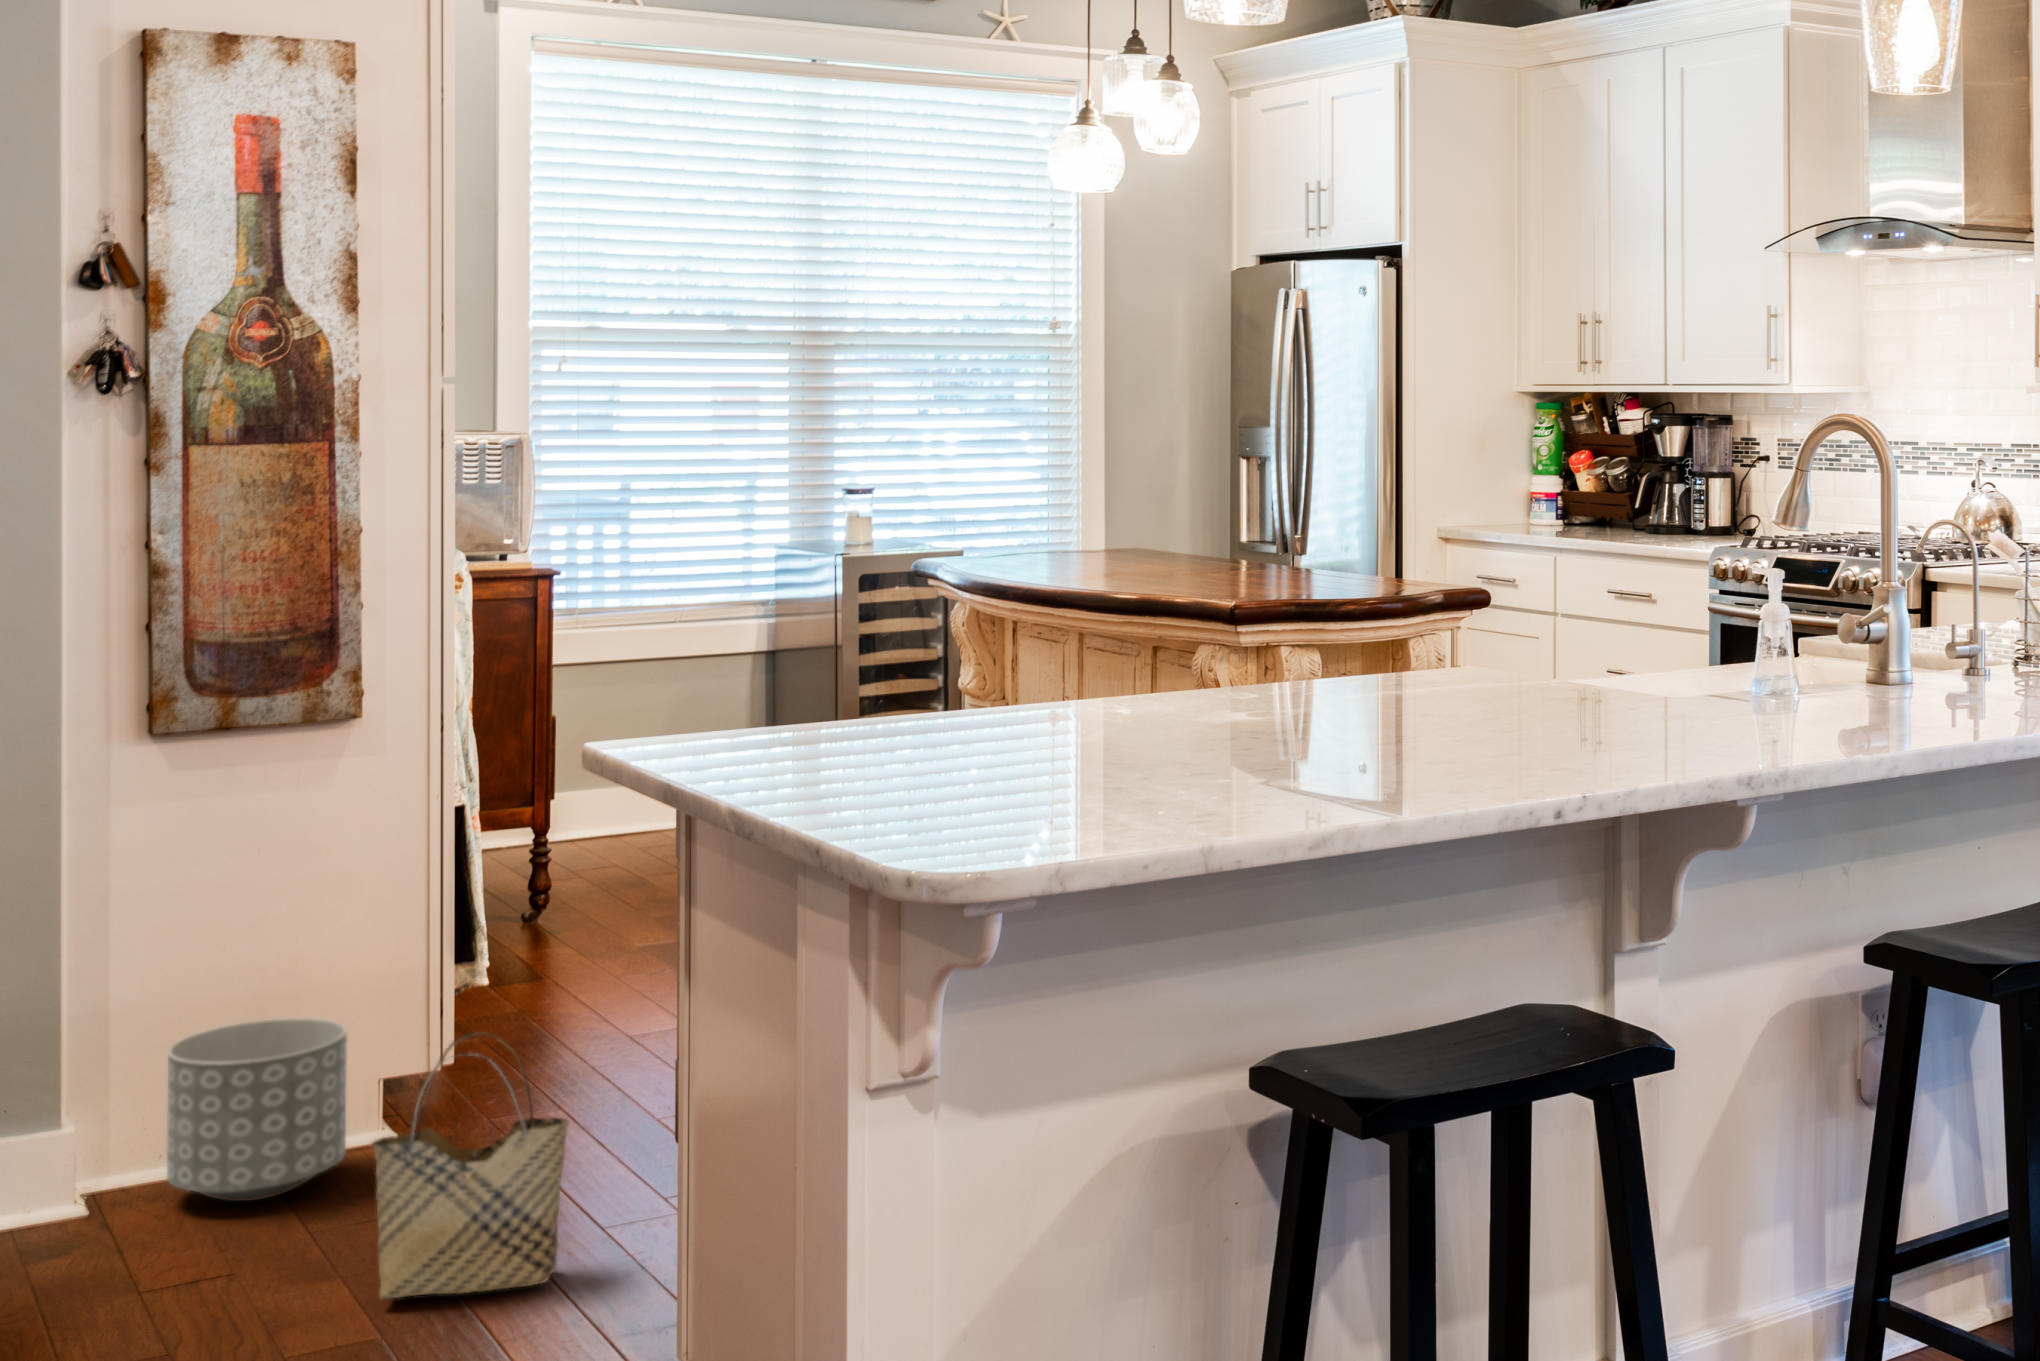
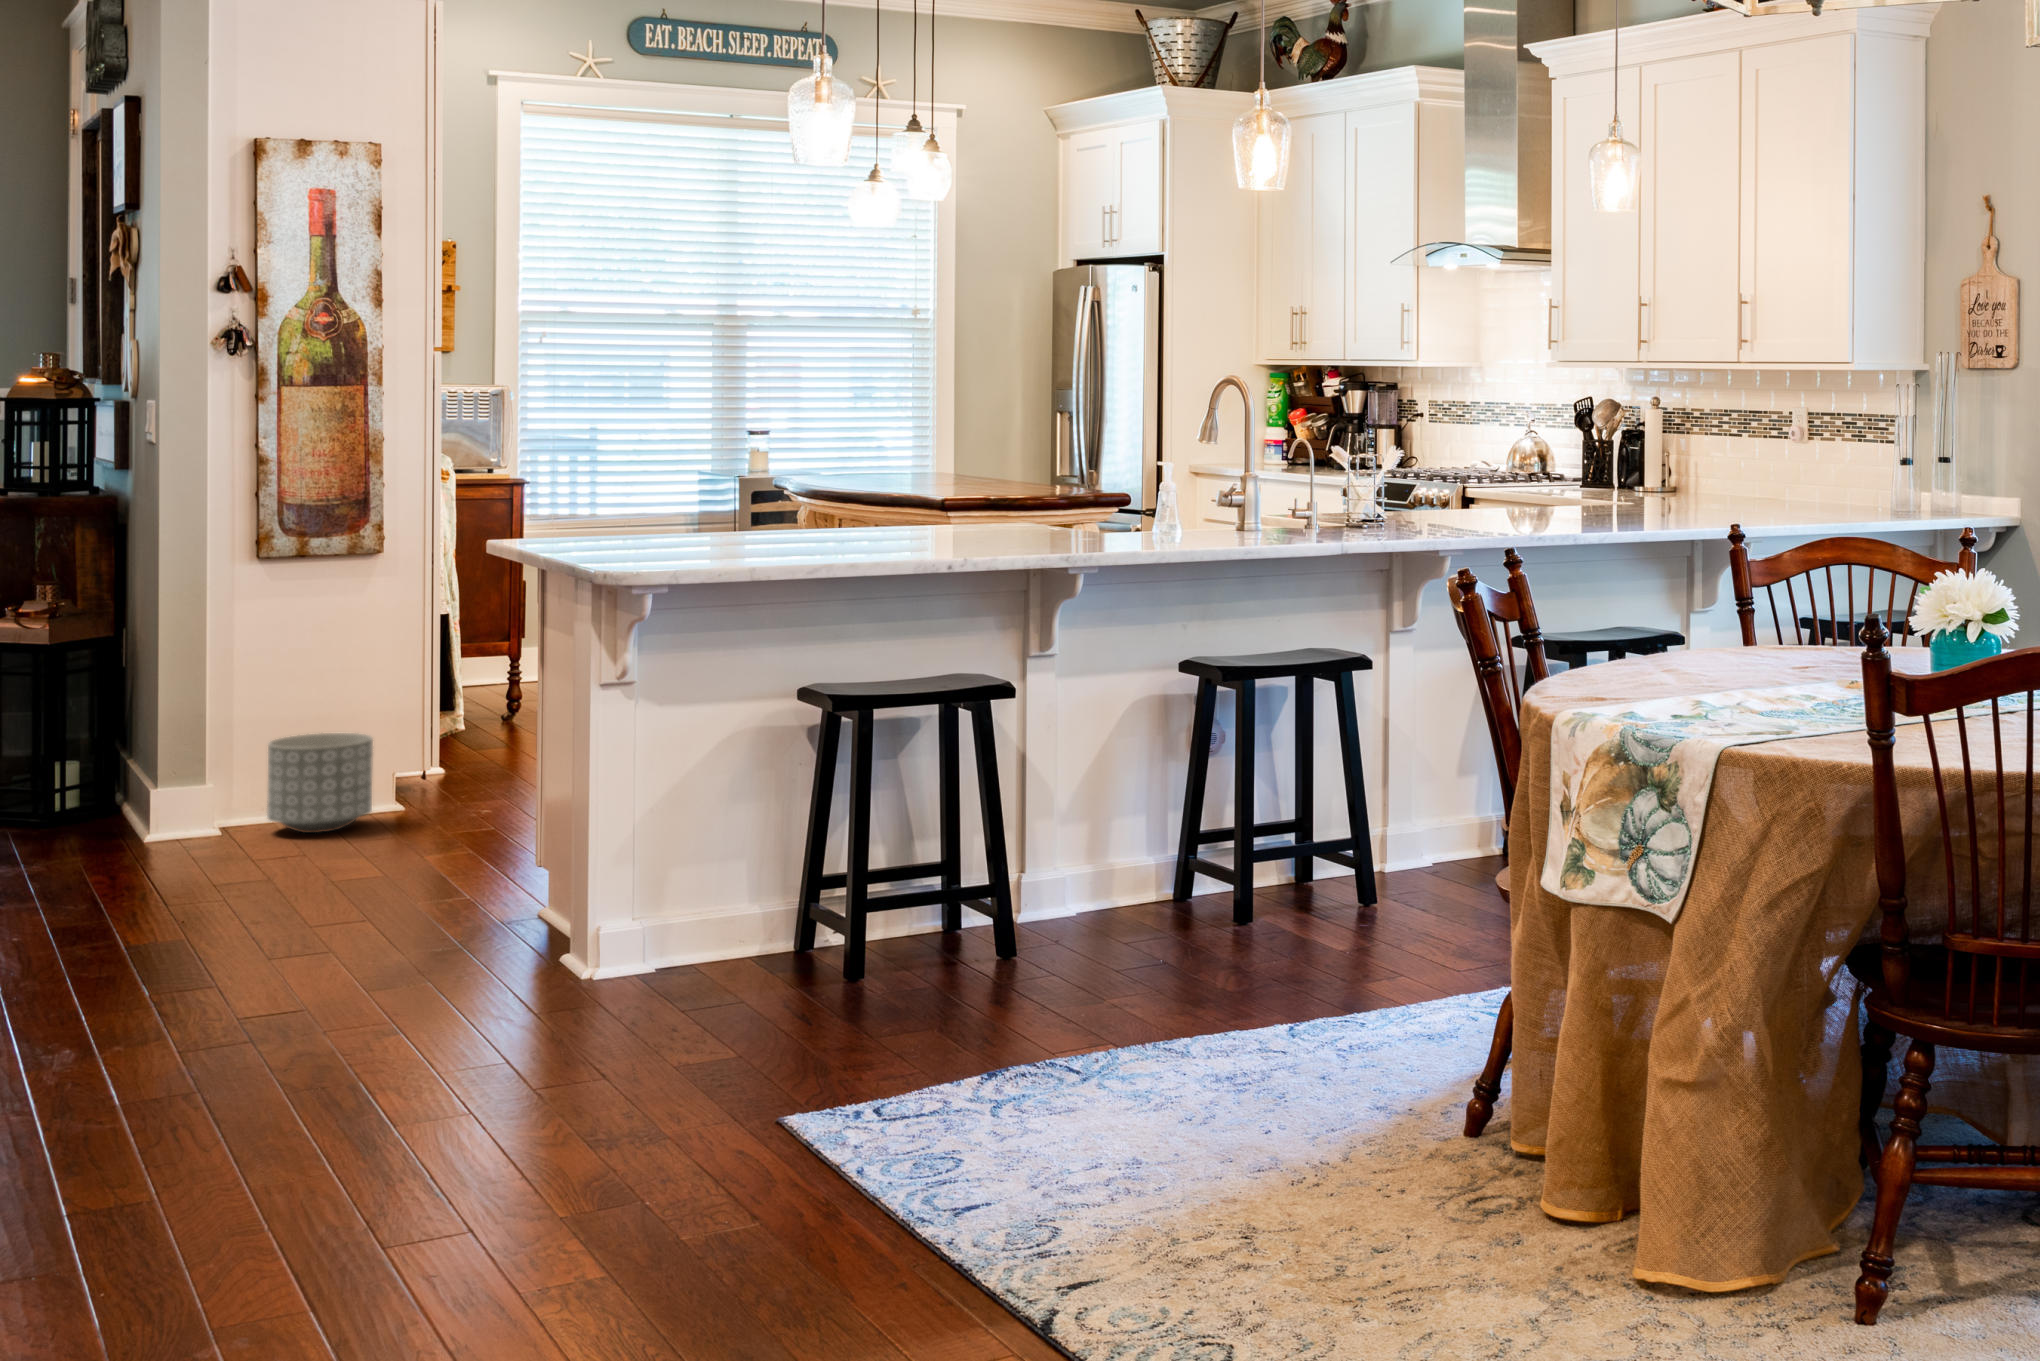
woven basket: present [372,1032,569,1299] -> none [381,723,494,865]

